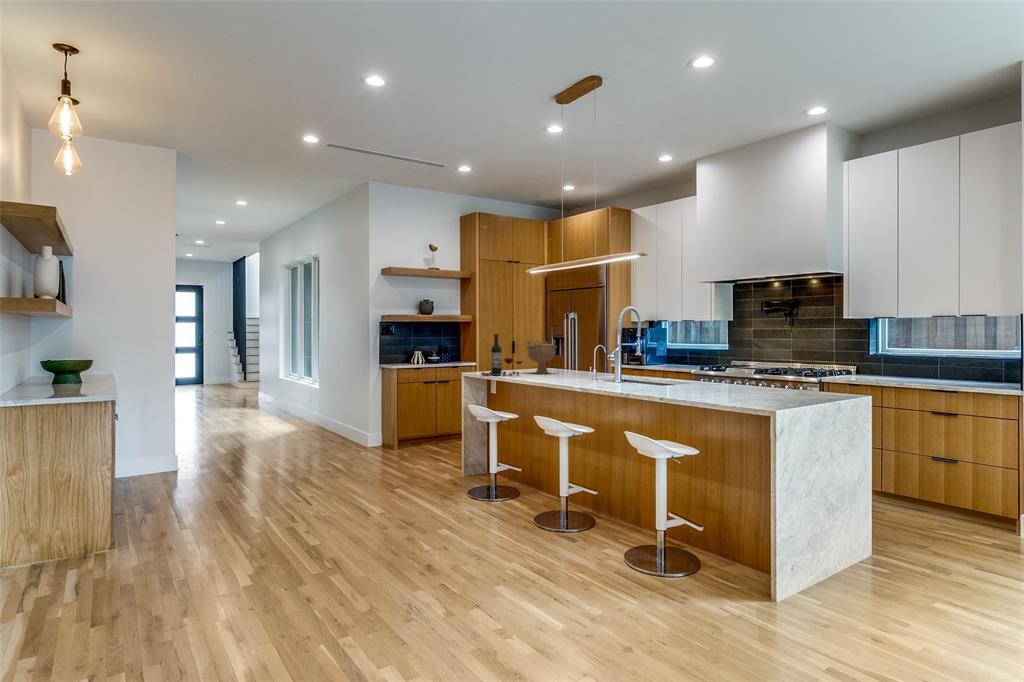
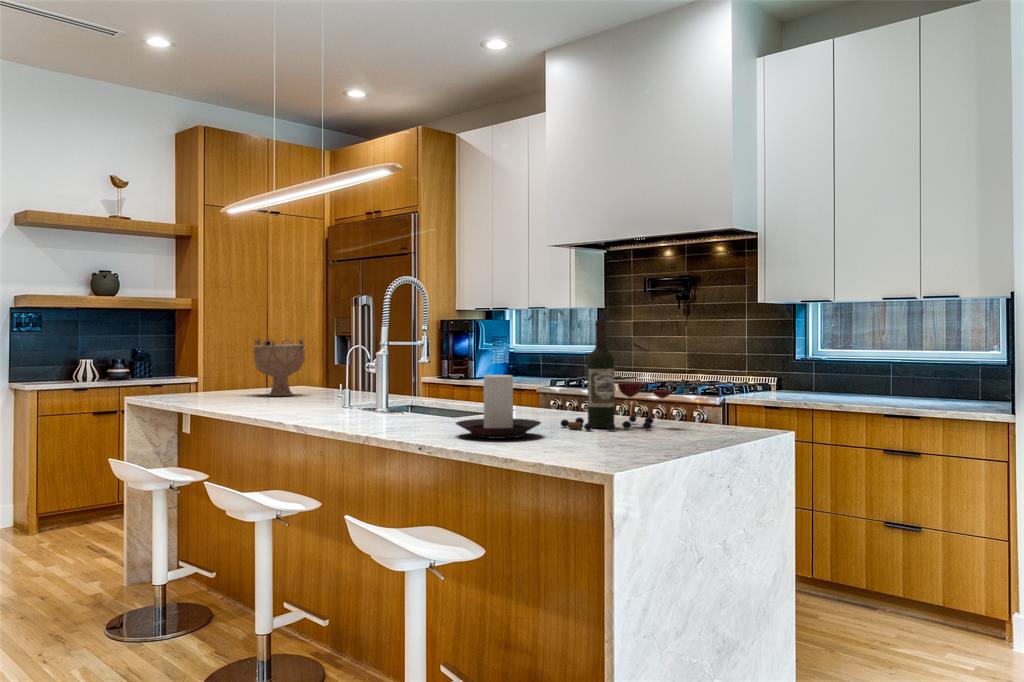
wine bottle: present [481,334,523,376] -> present [560,320,672,431]
candle holder: none [675,361,722,396] -> present [456,375,541,439]

